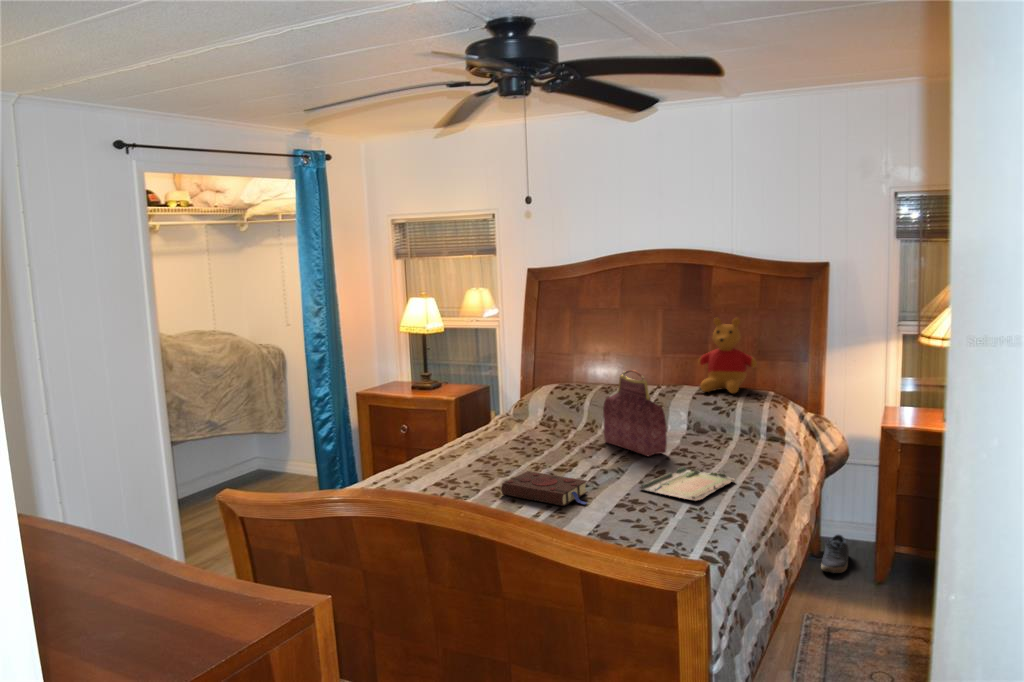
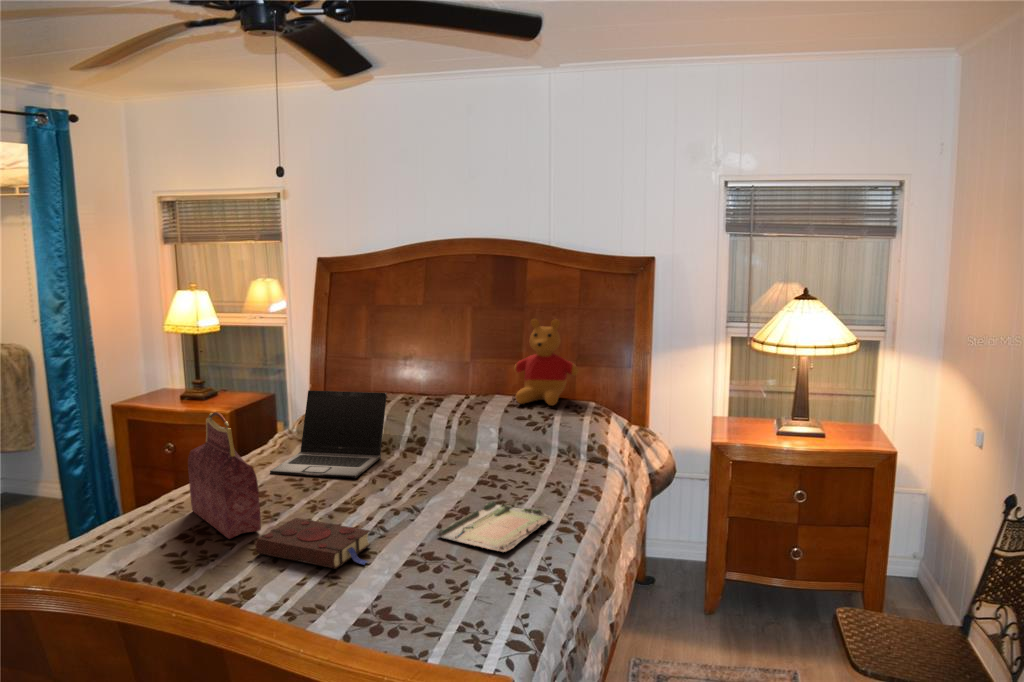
handbag: present [603,370,667,456] -> present [188,412,261,539]
laptop: none [498,379,589,448] -> present [270,390,387,478]
shoe: present [821,535,849,573] -> none [644,556,672,604]

